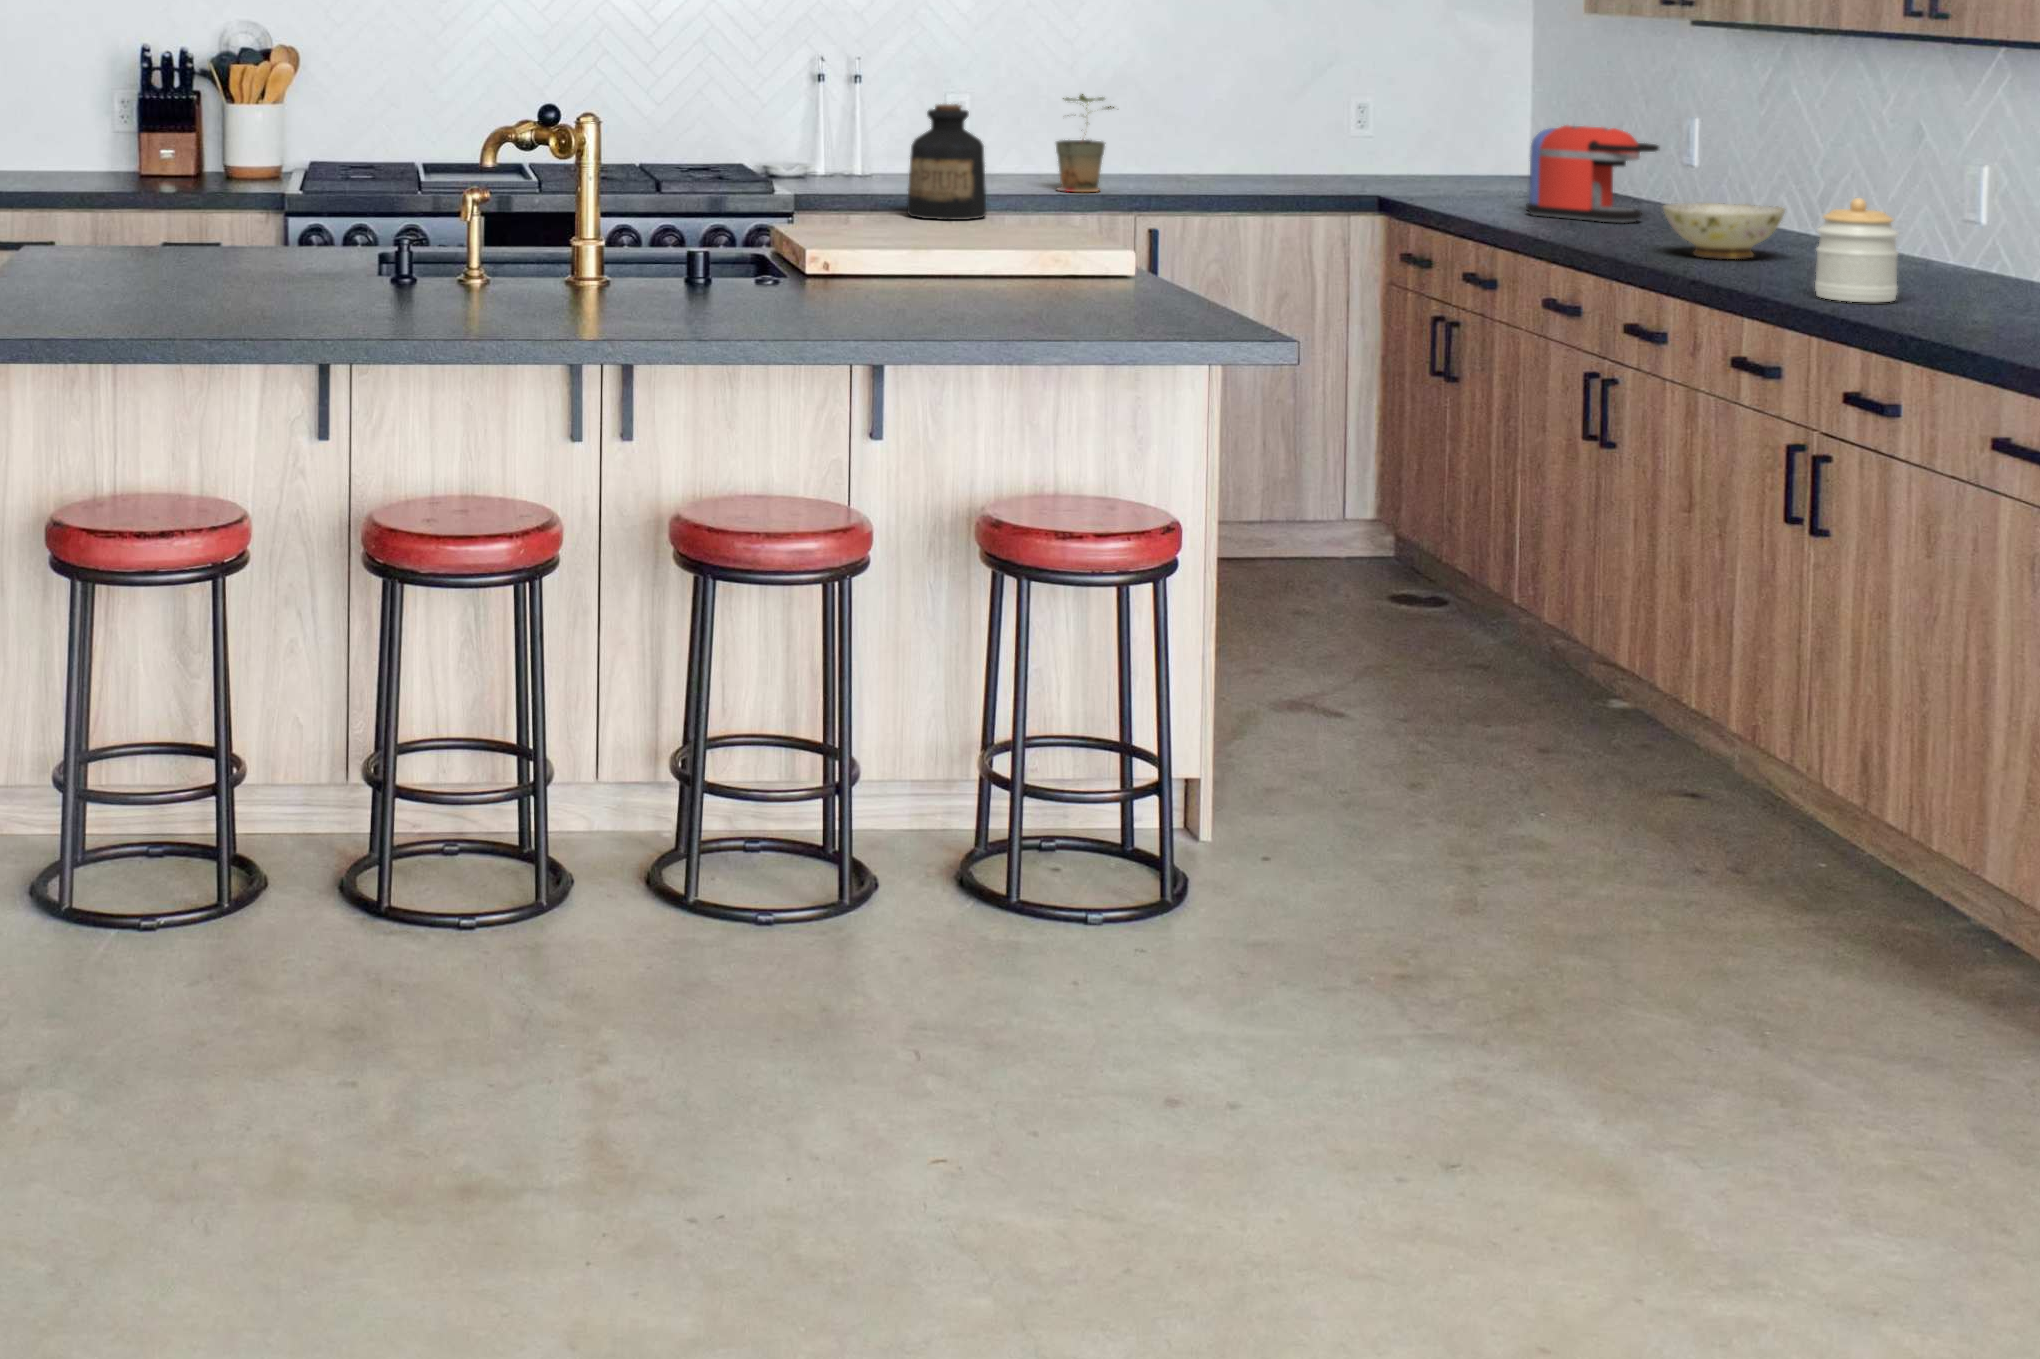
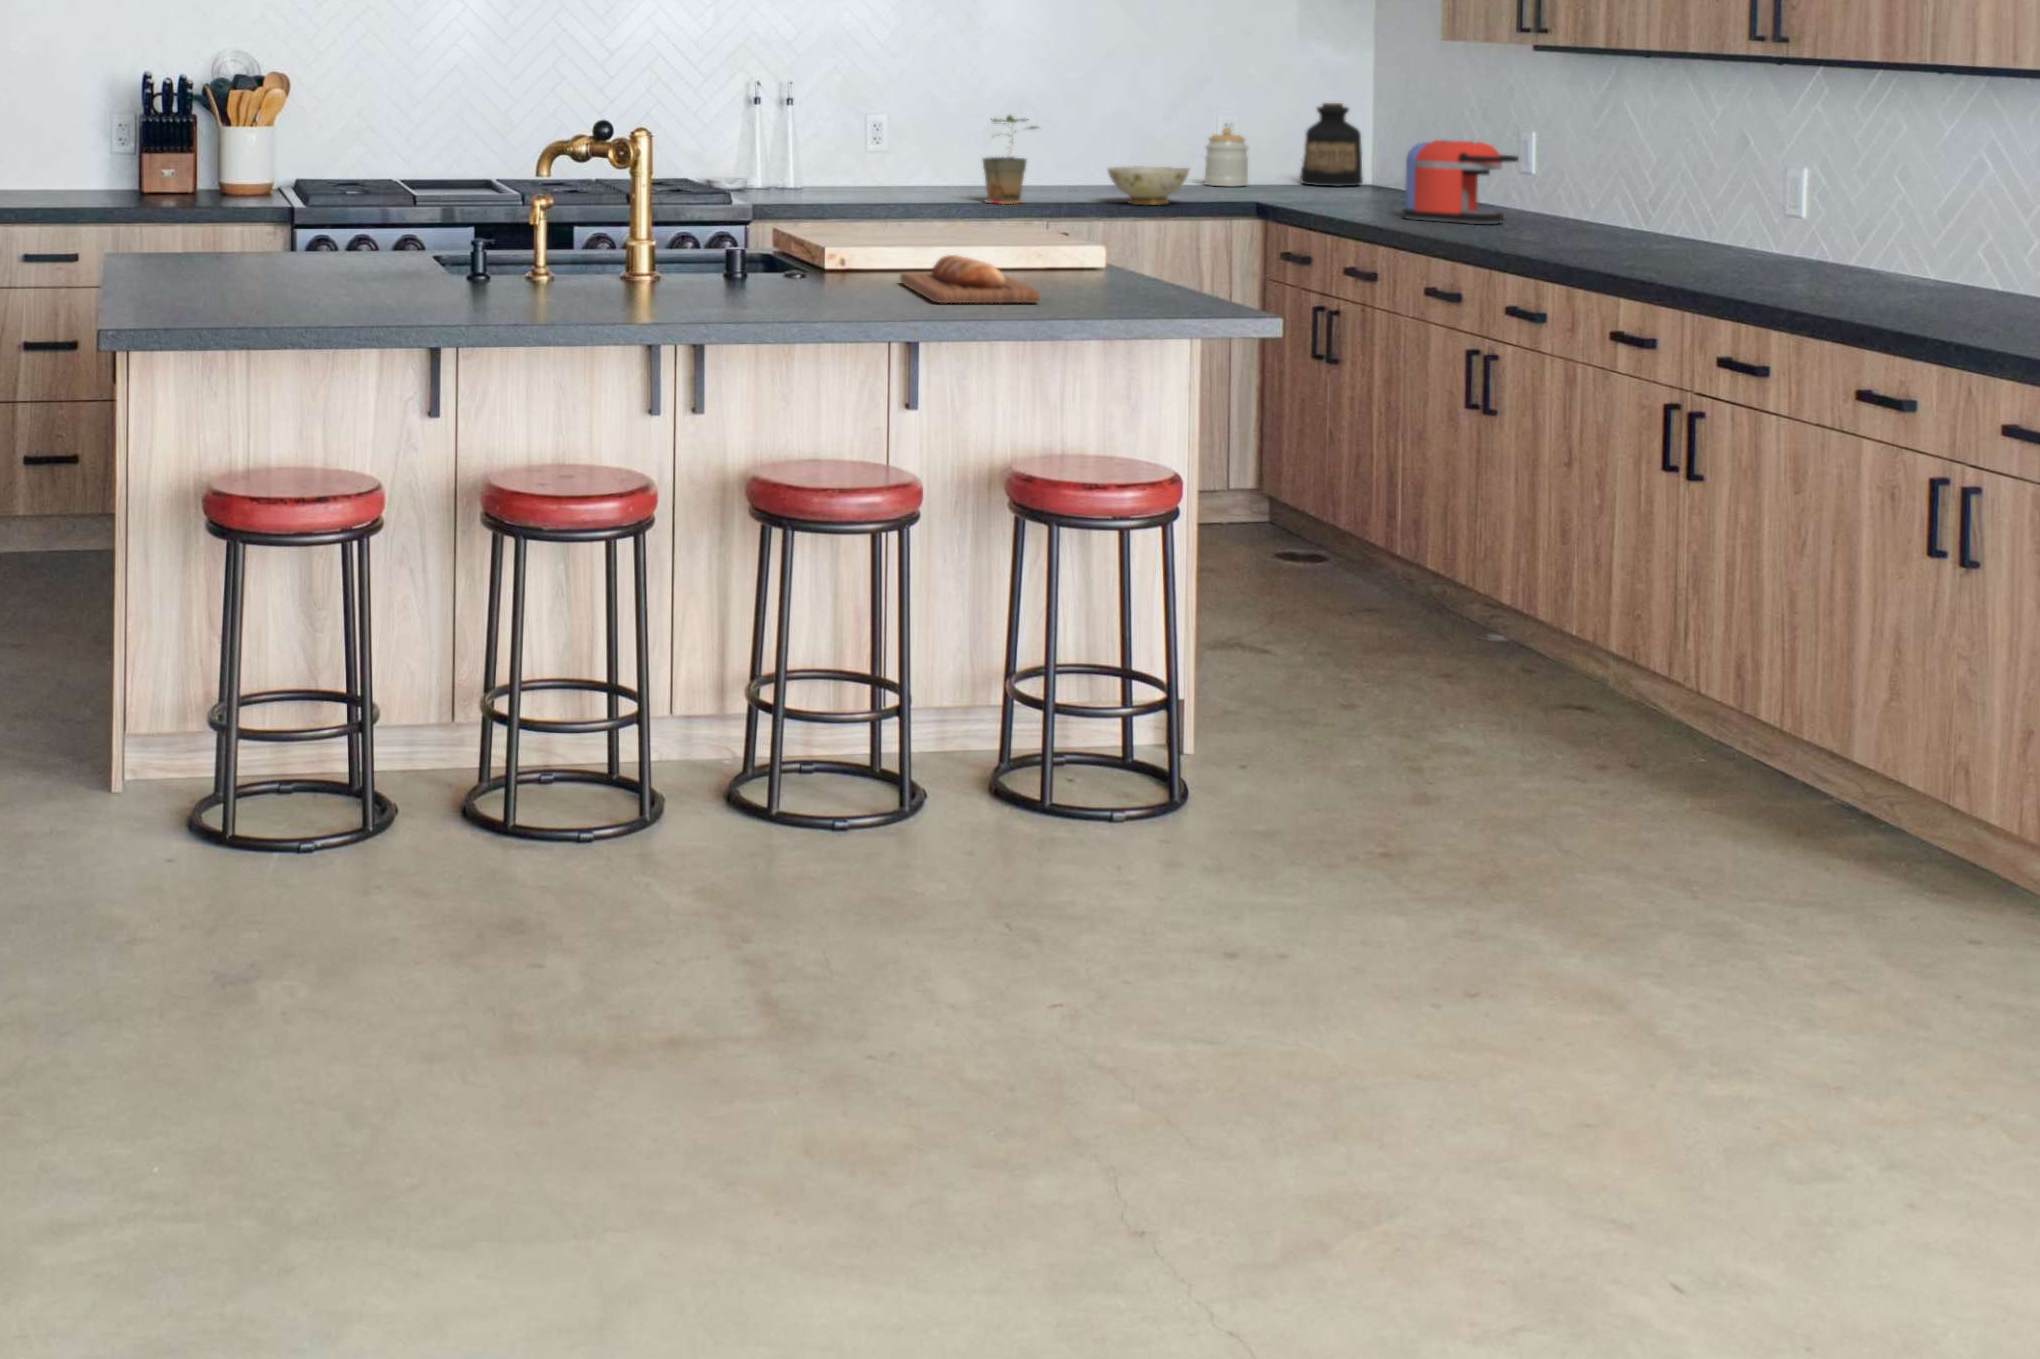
bottle: present [907,104,986,220] -> present [1300,103,1363,186]
jar: present [1815,198,1899,302] -> present [1204,128,1248,186]
ceramic bowl: present [1663,203,1785,259] -> present [1108,167,1189,205]
bread loaf: none [871,261,1010,319] -> present [900,255,1040,303]

